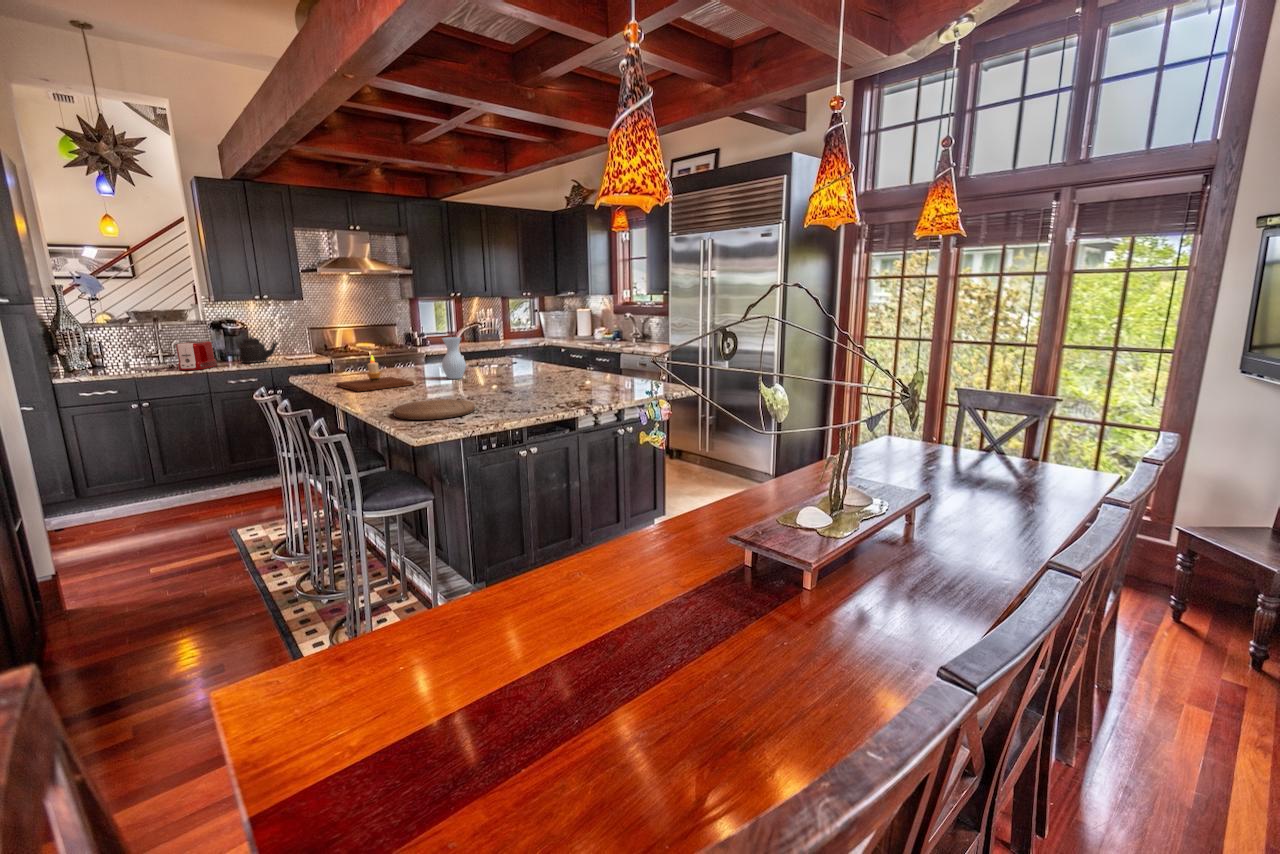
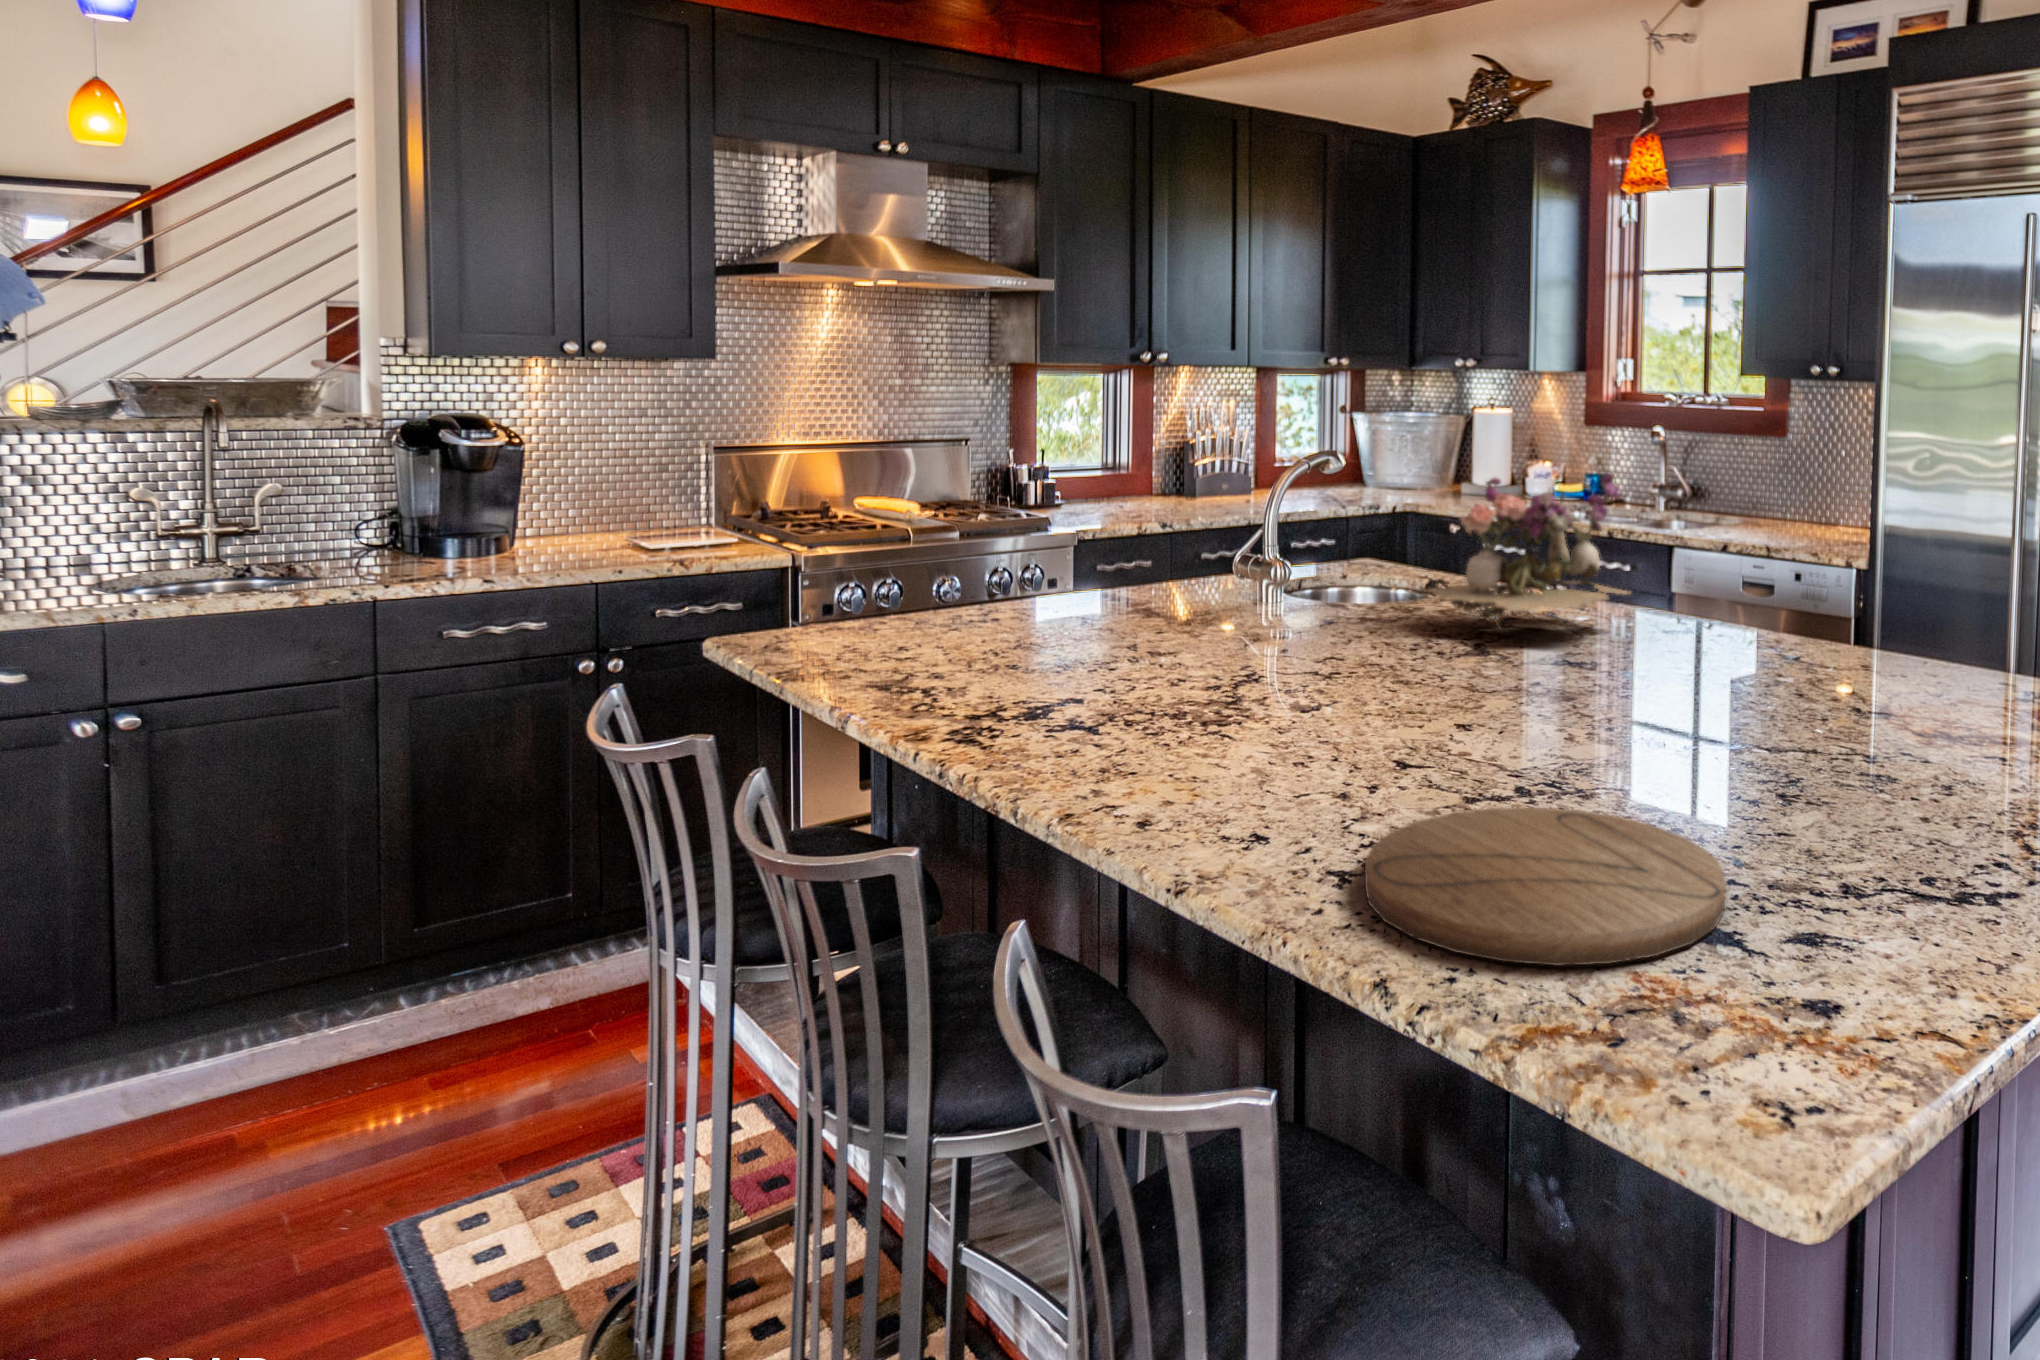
flower arrangement: none [490,325,548,371] -> present [1427,470,1629,628]
kettle: present [237,333,277,363] -> none [484,448,620,560]
vase: present [442,337,466,379] -> none [1296,509,1381,663]
toaster: present [176,341,217,370] -> none [269,485,408,587]
candle: present [336,355,414,392] -> none [925,575,1228,731]

